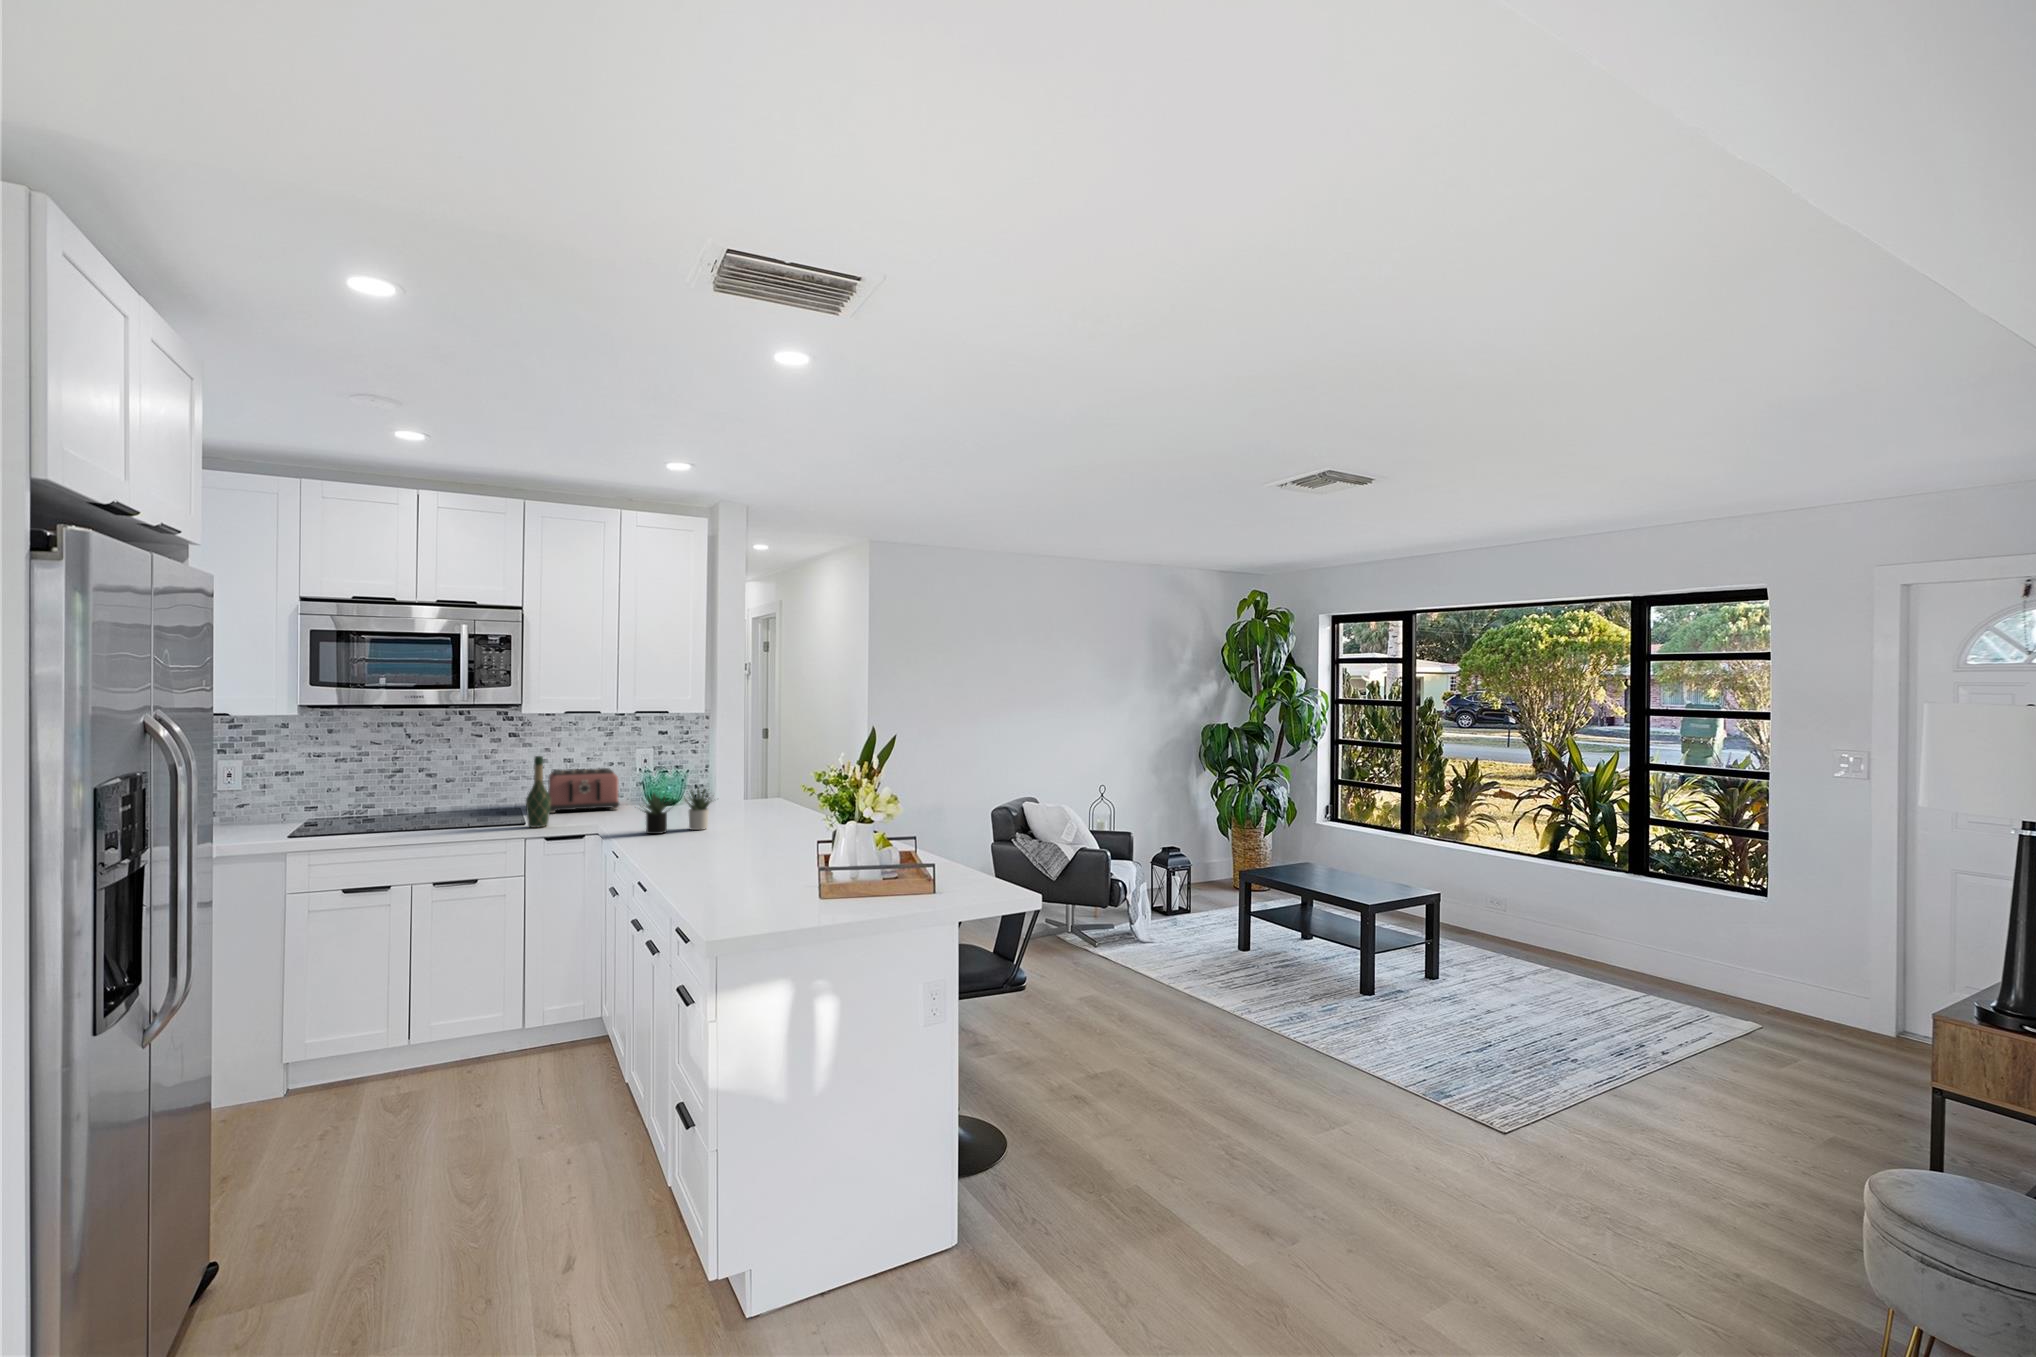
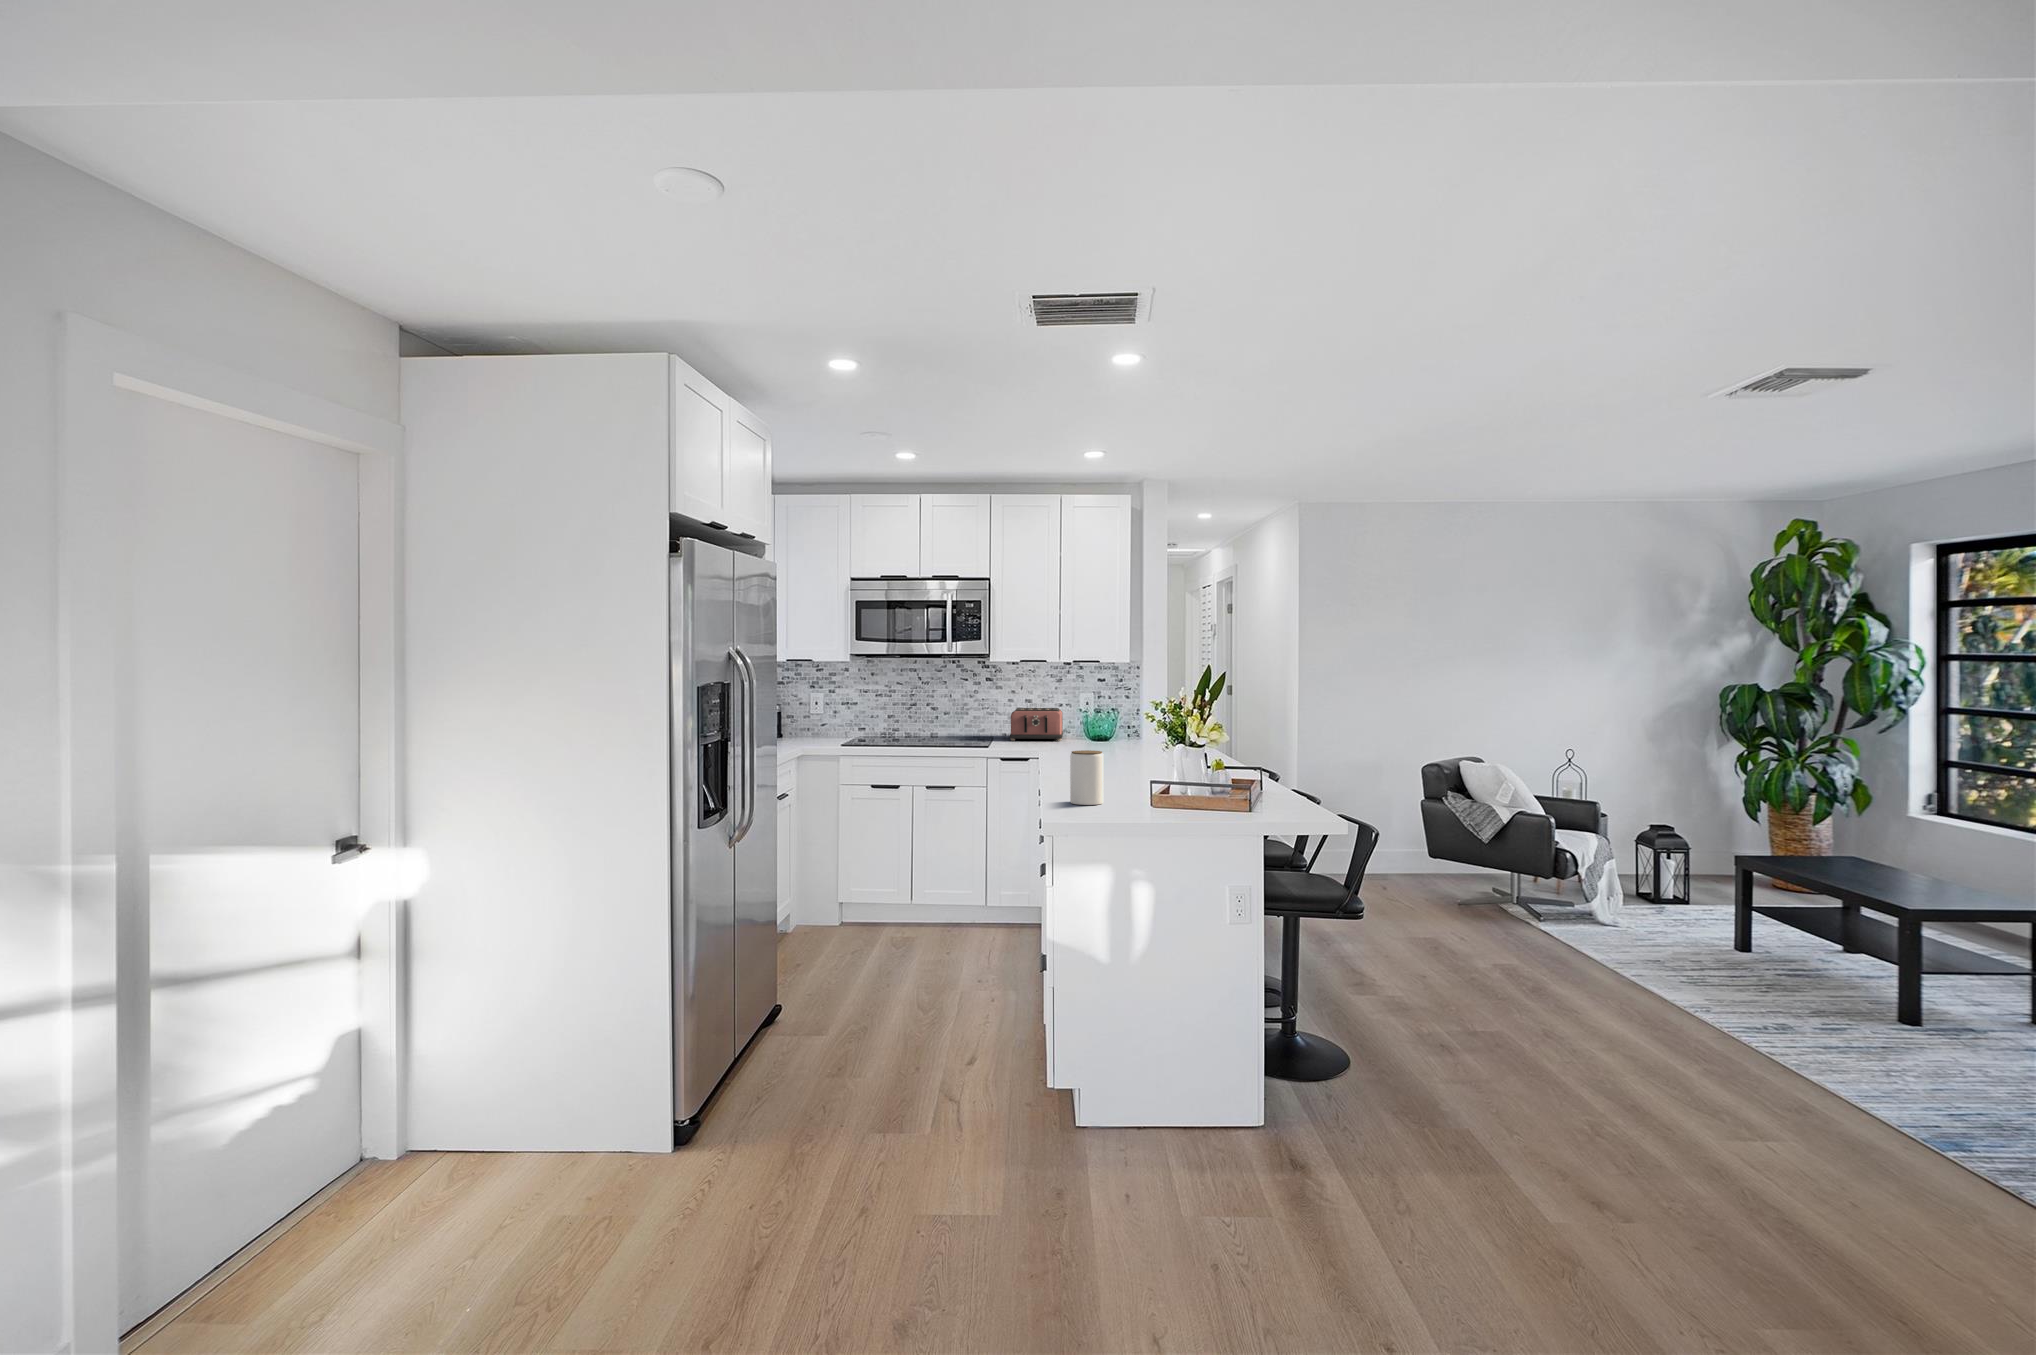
wine bottle: present [526,756,551,828] -> none [988,692,1006,748]
succulent plant: present [644,787,712,834] -> none [1059,717,1127,756]
jar: none [718,849,764,925] -> present [1070,750,1104,805]

